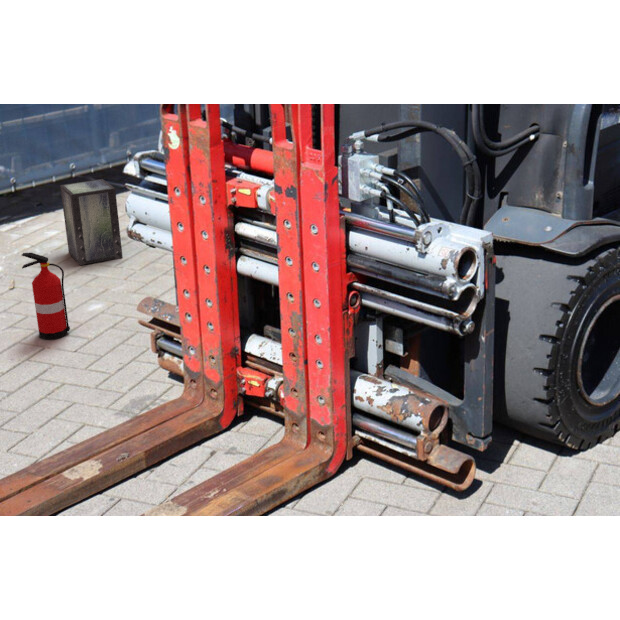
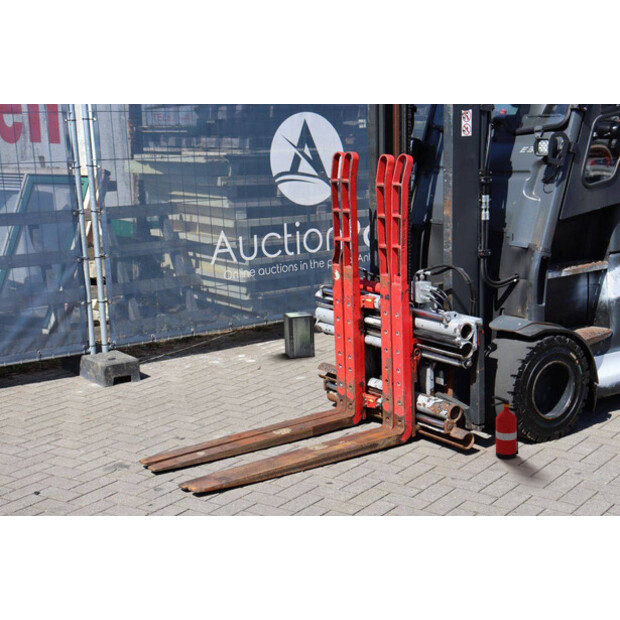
fire extinguisher: present [22,253,70,339] -> present [491,396,520,459]

